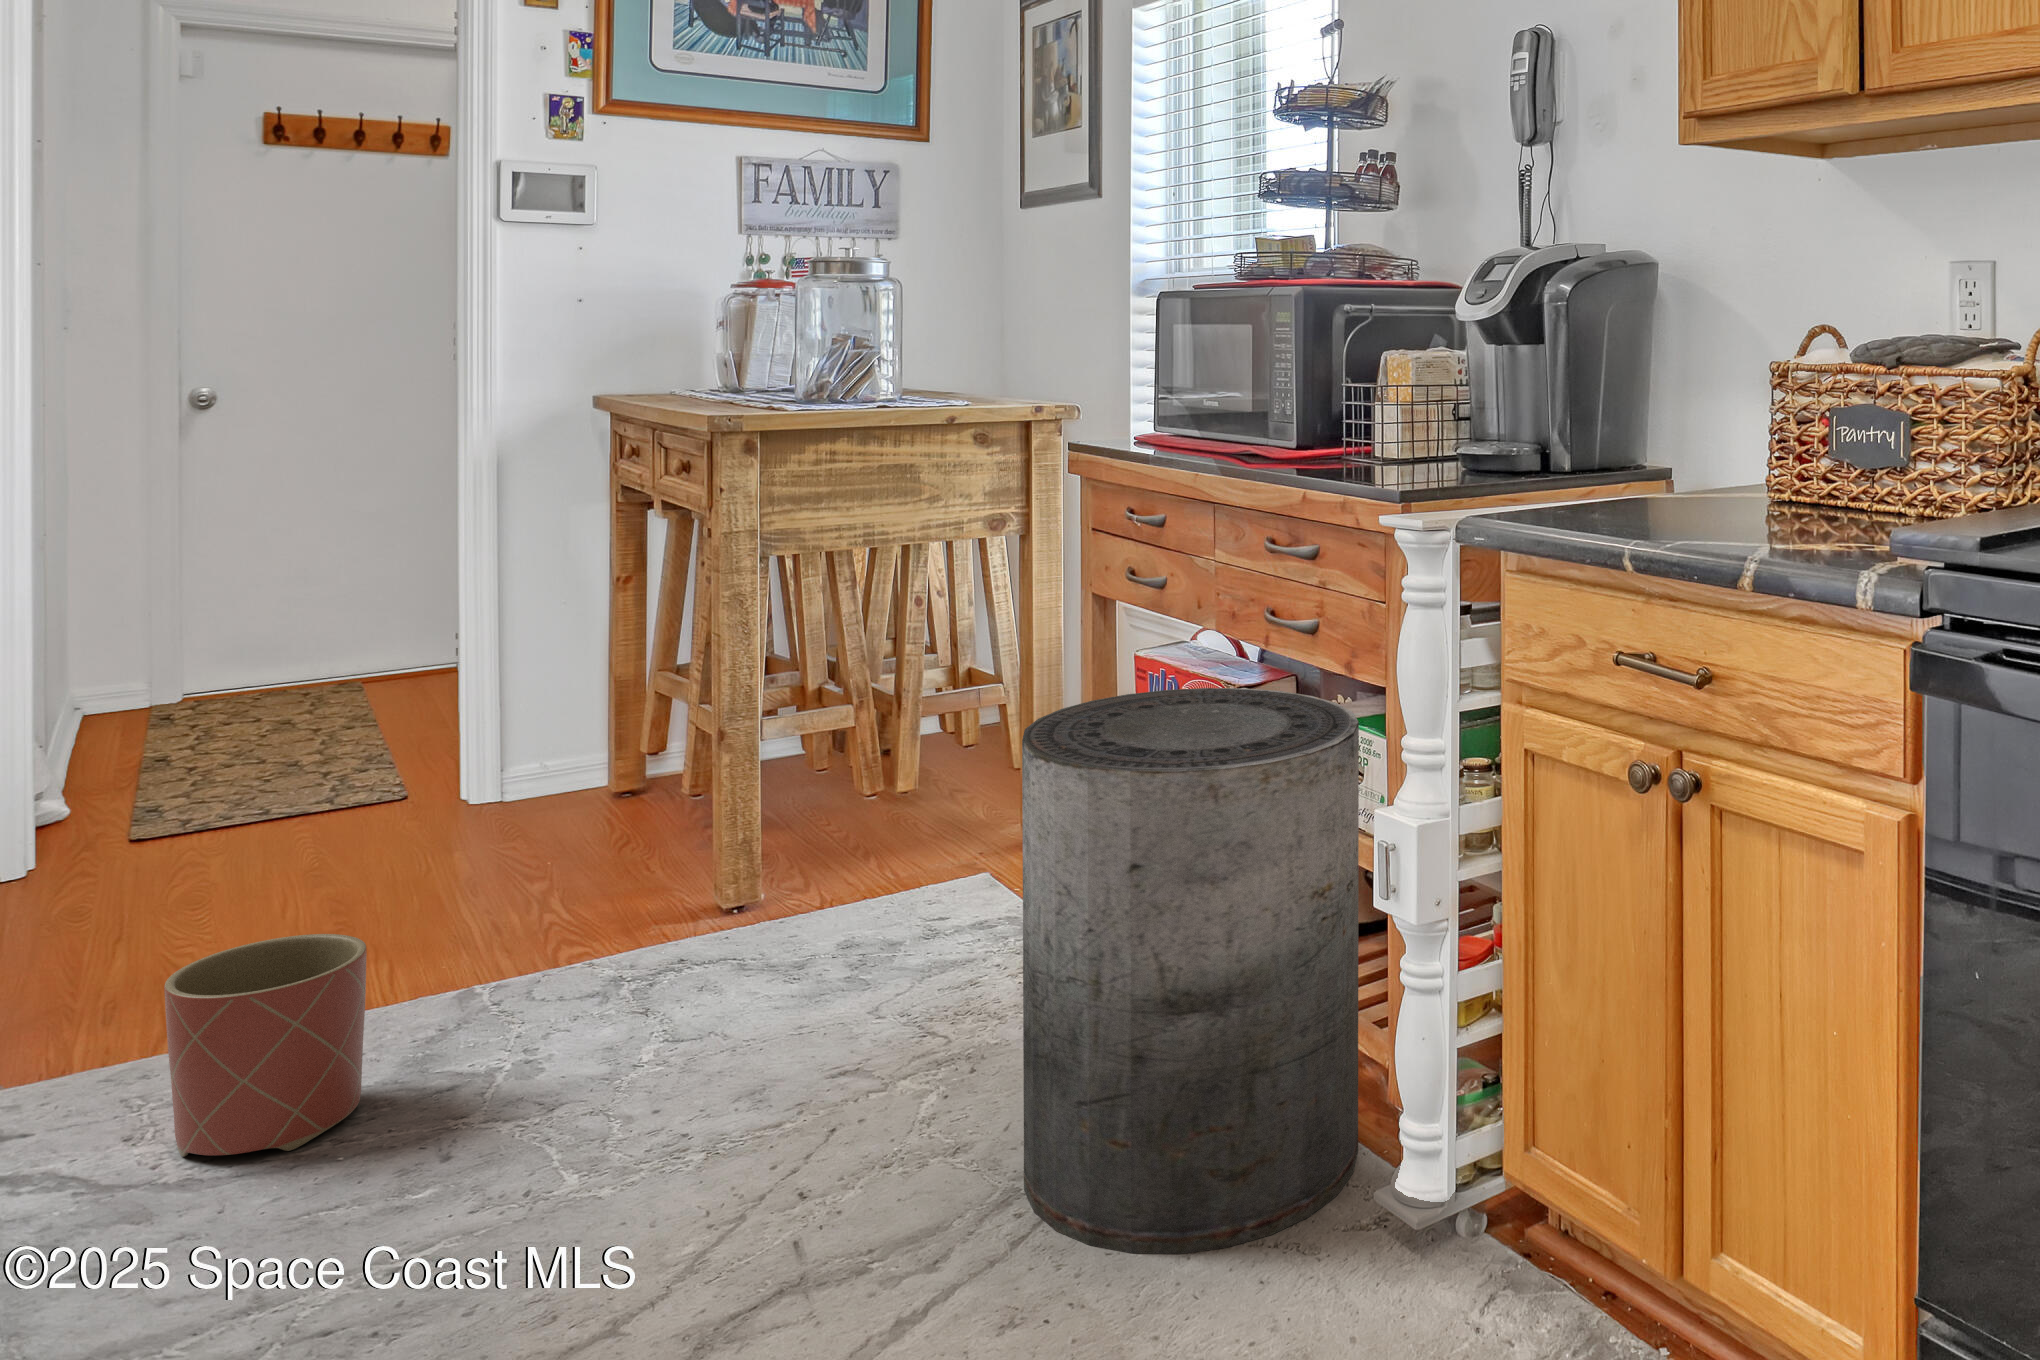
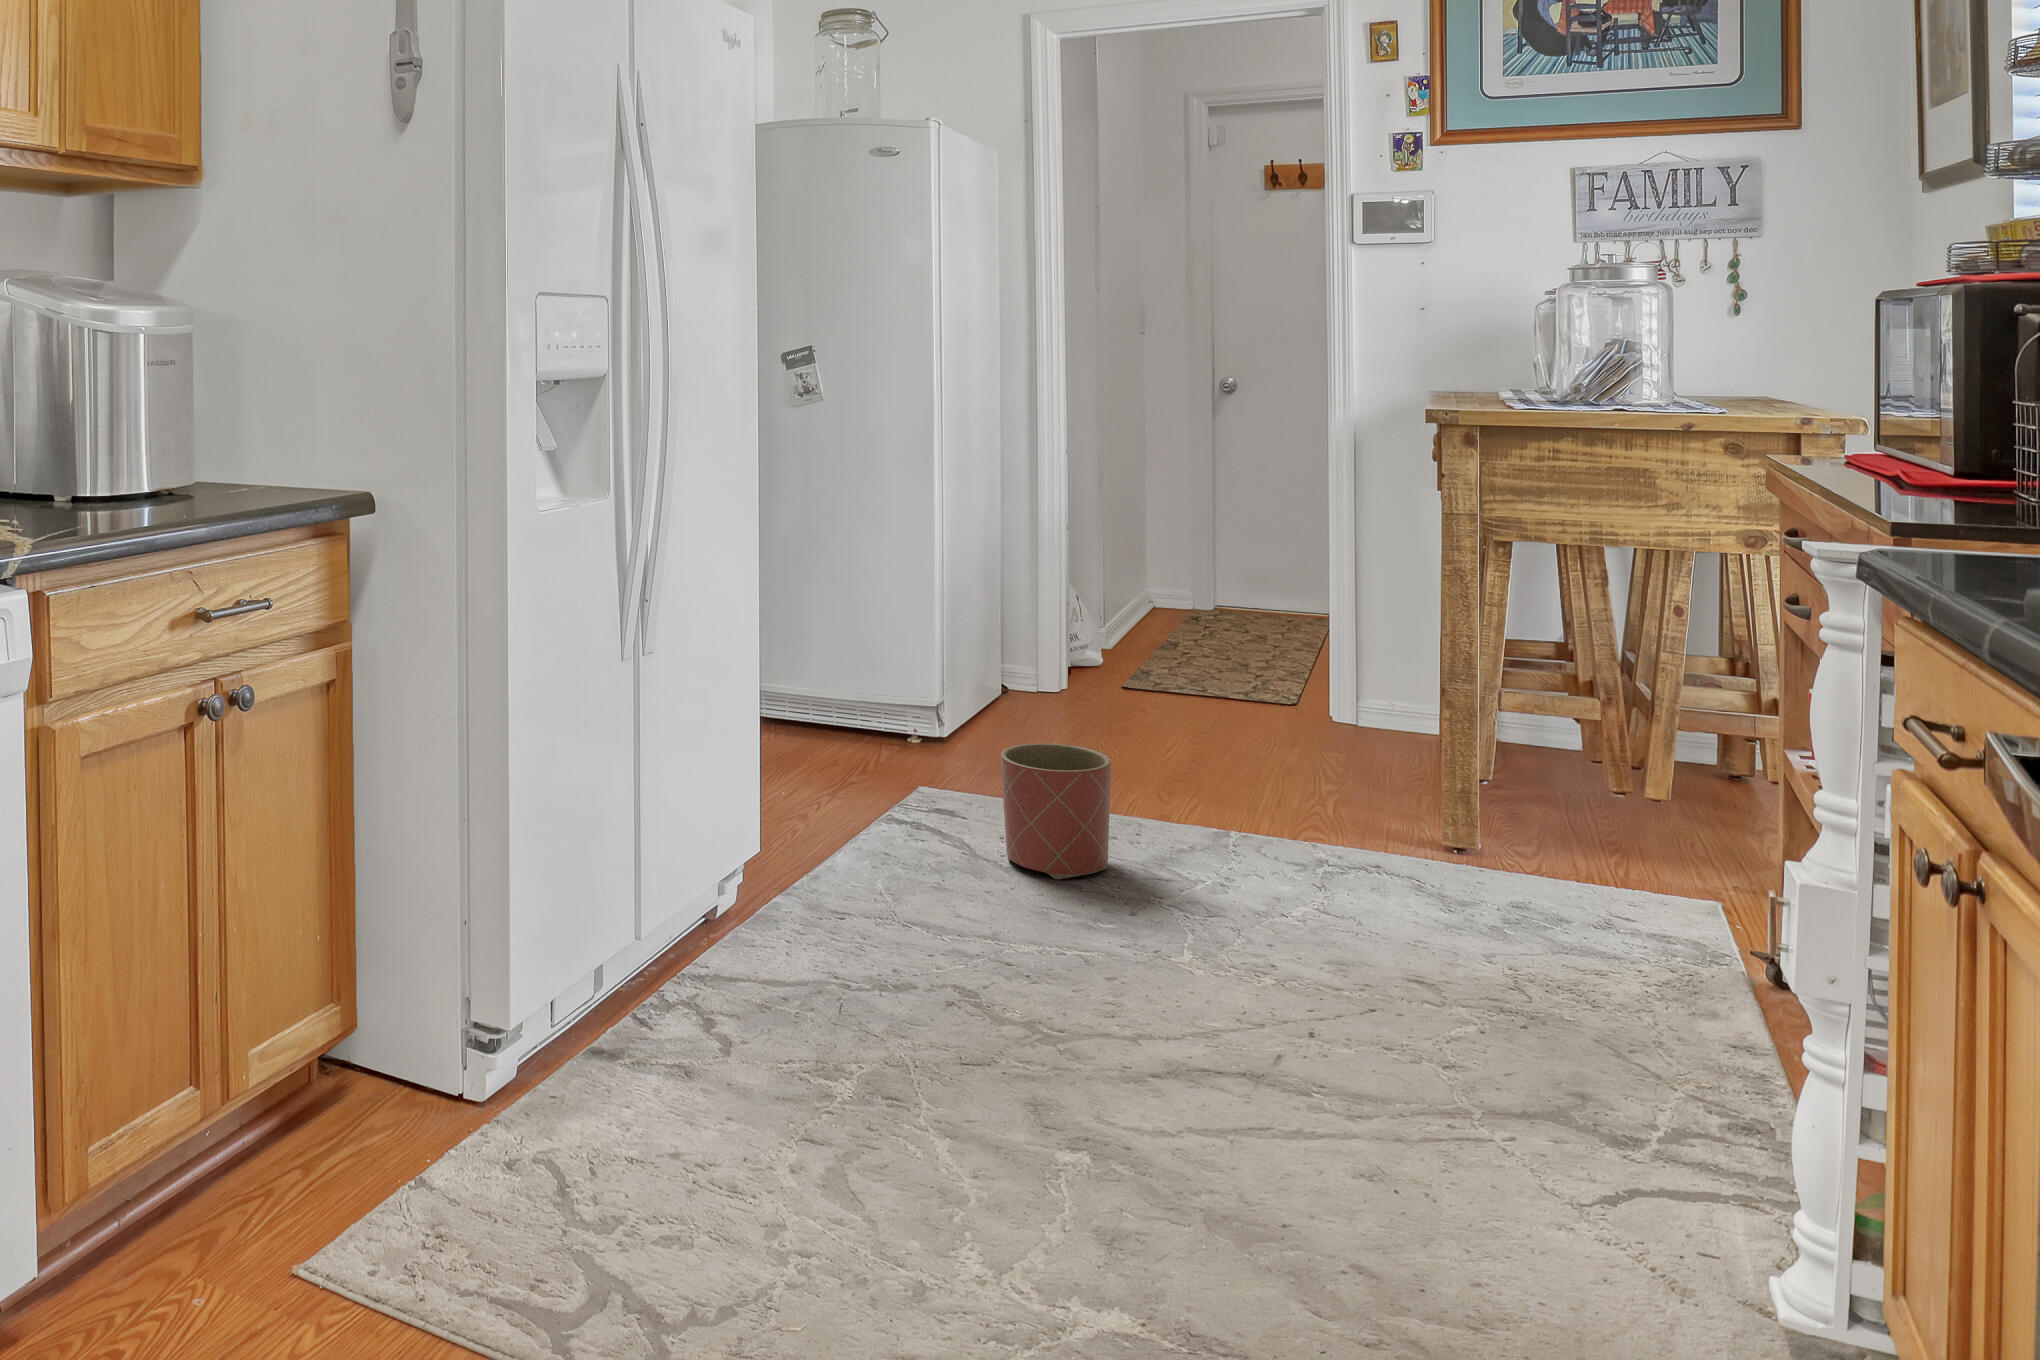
trash can: present [1022,688,1359,1254] -> none [1462,698,1876,1275]

